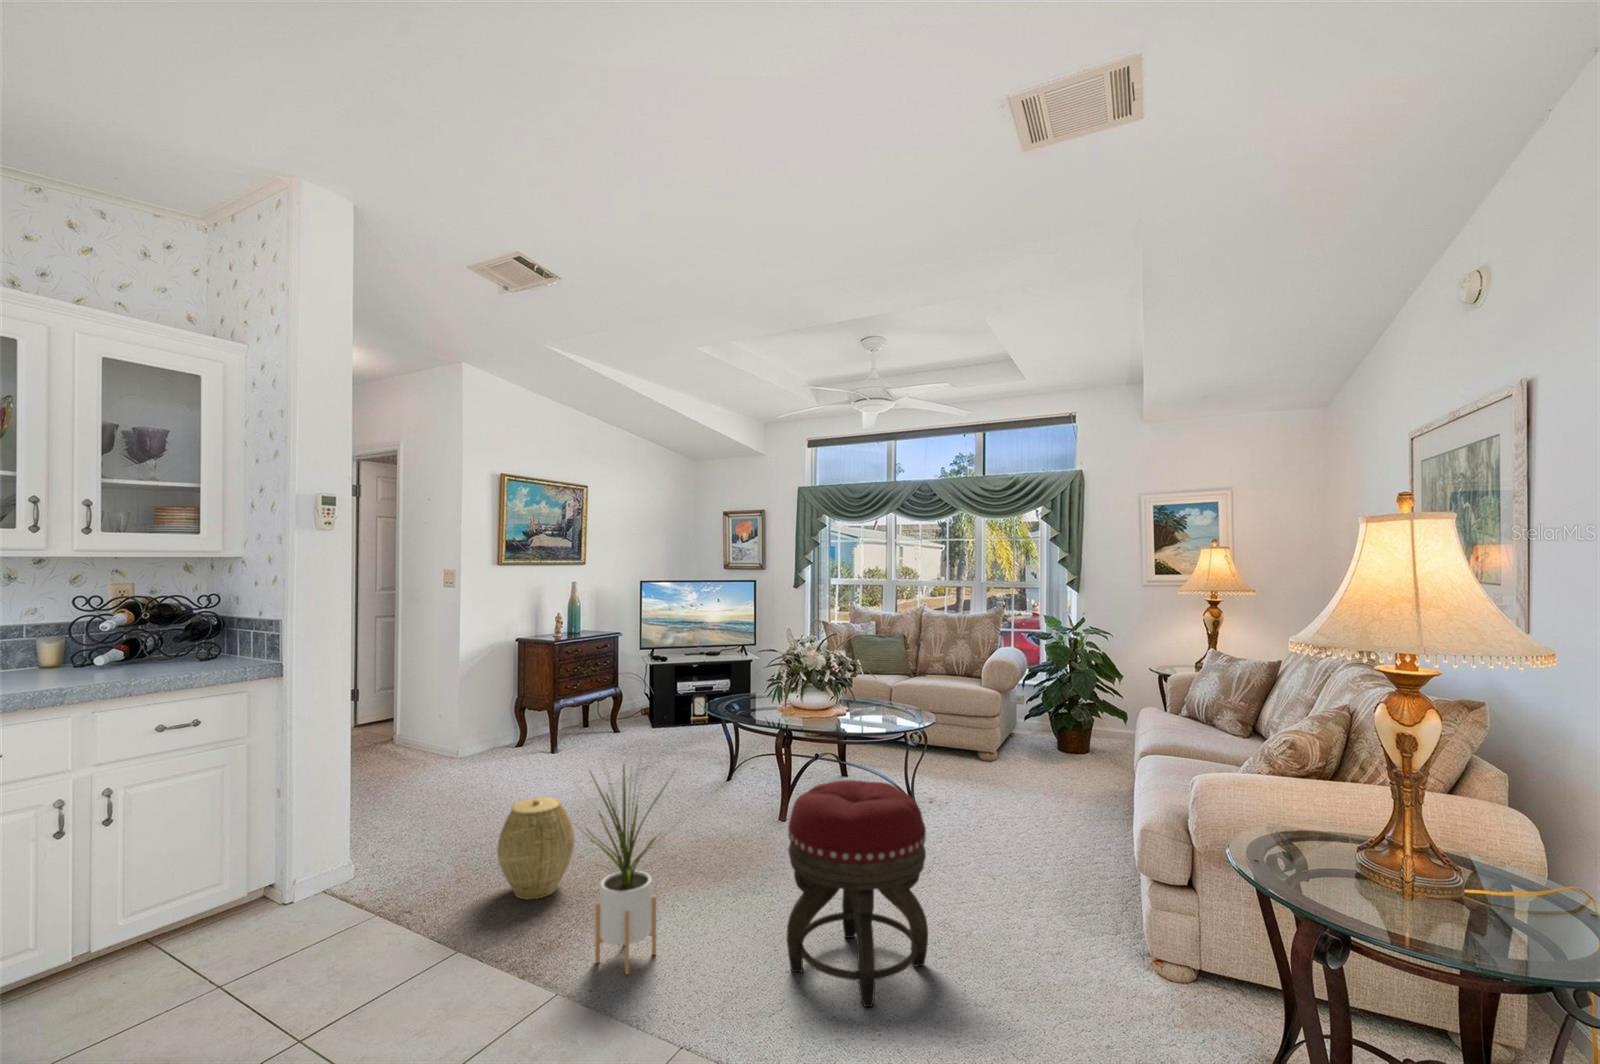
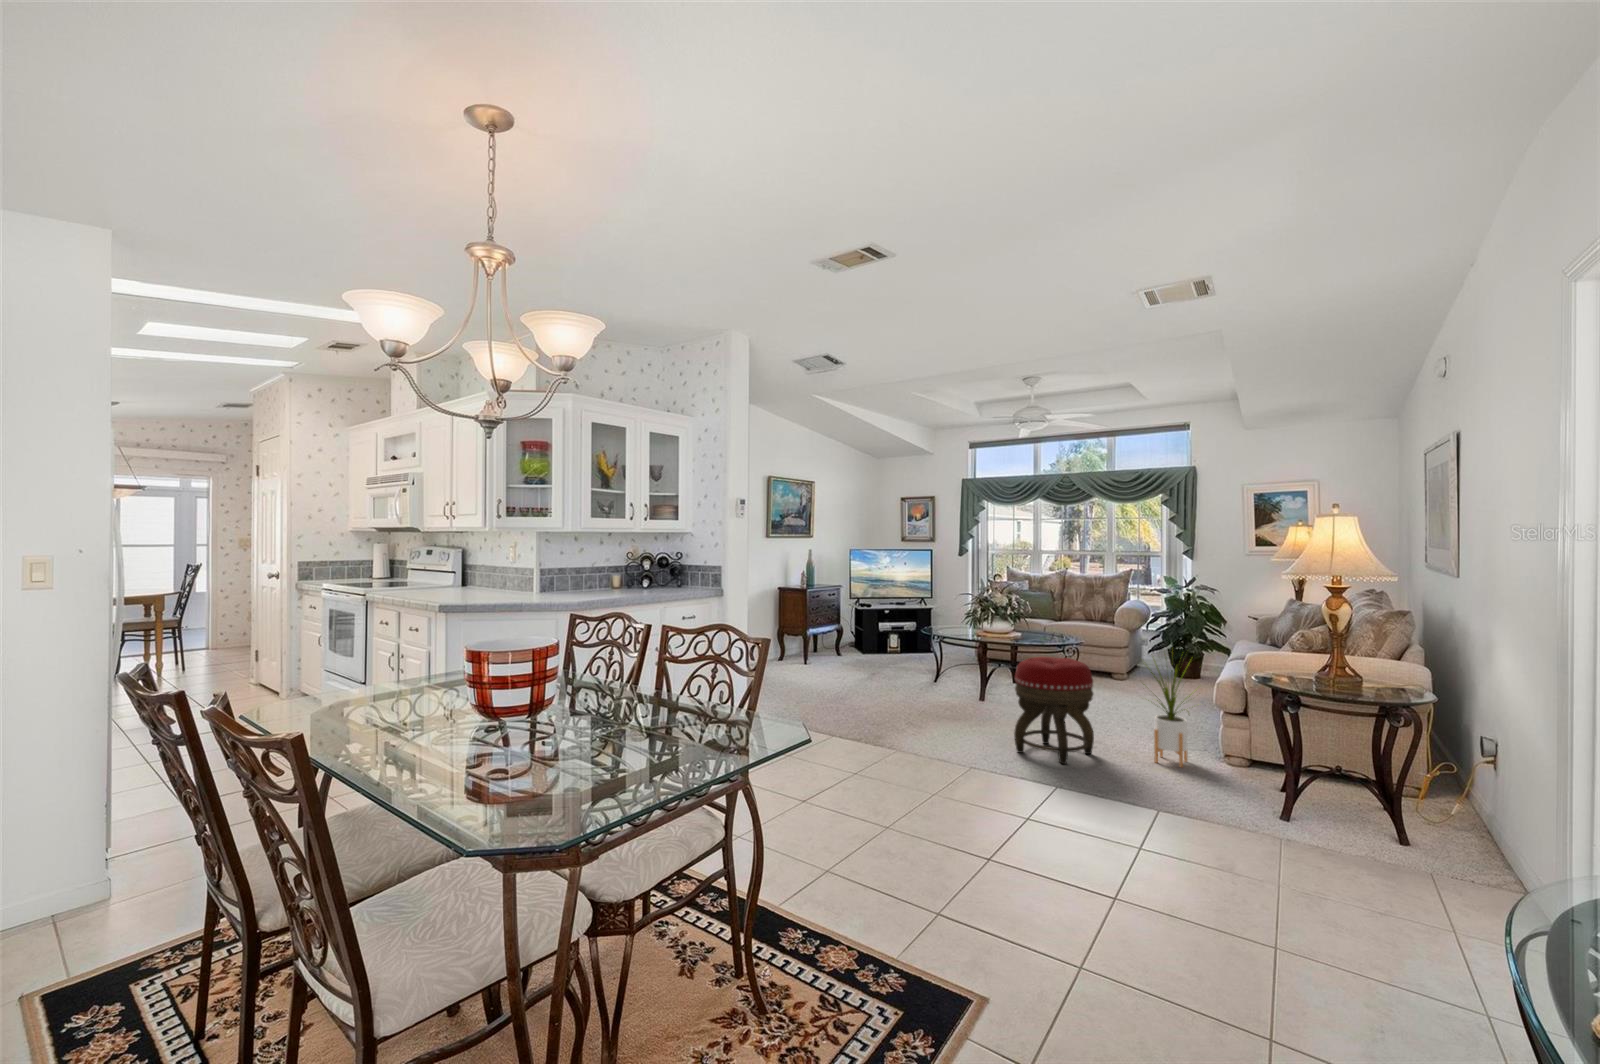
house plant: present [587,765,673,974] -> present [1147,666,1190,767]
woven basket: present [497,797,574,899] -> none [835,670,876,723]

